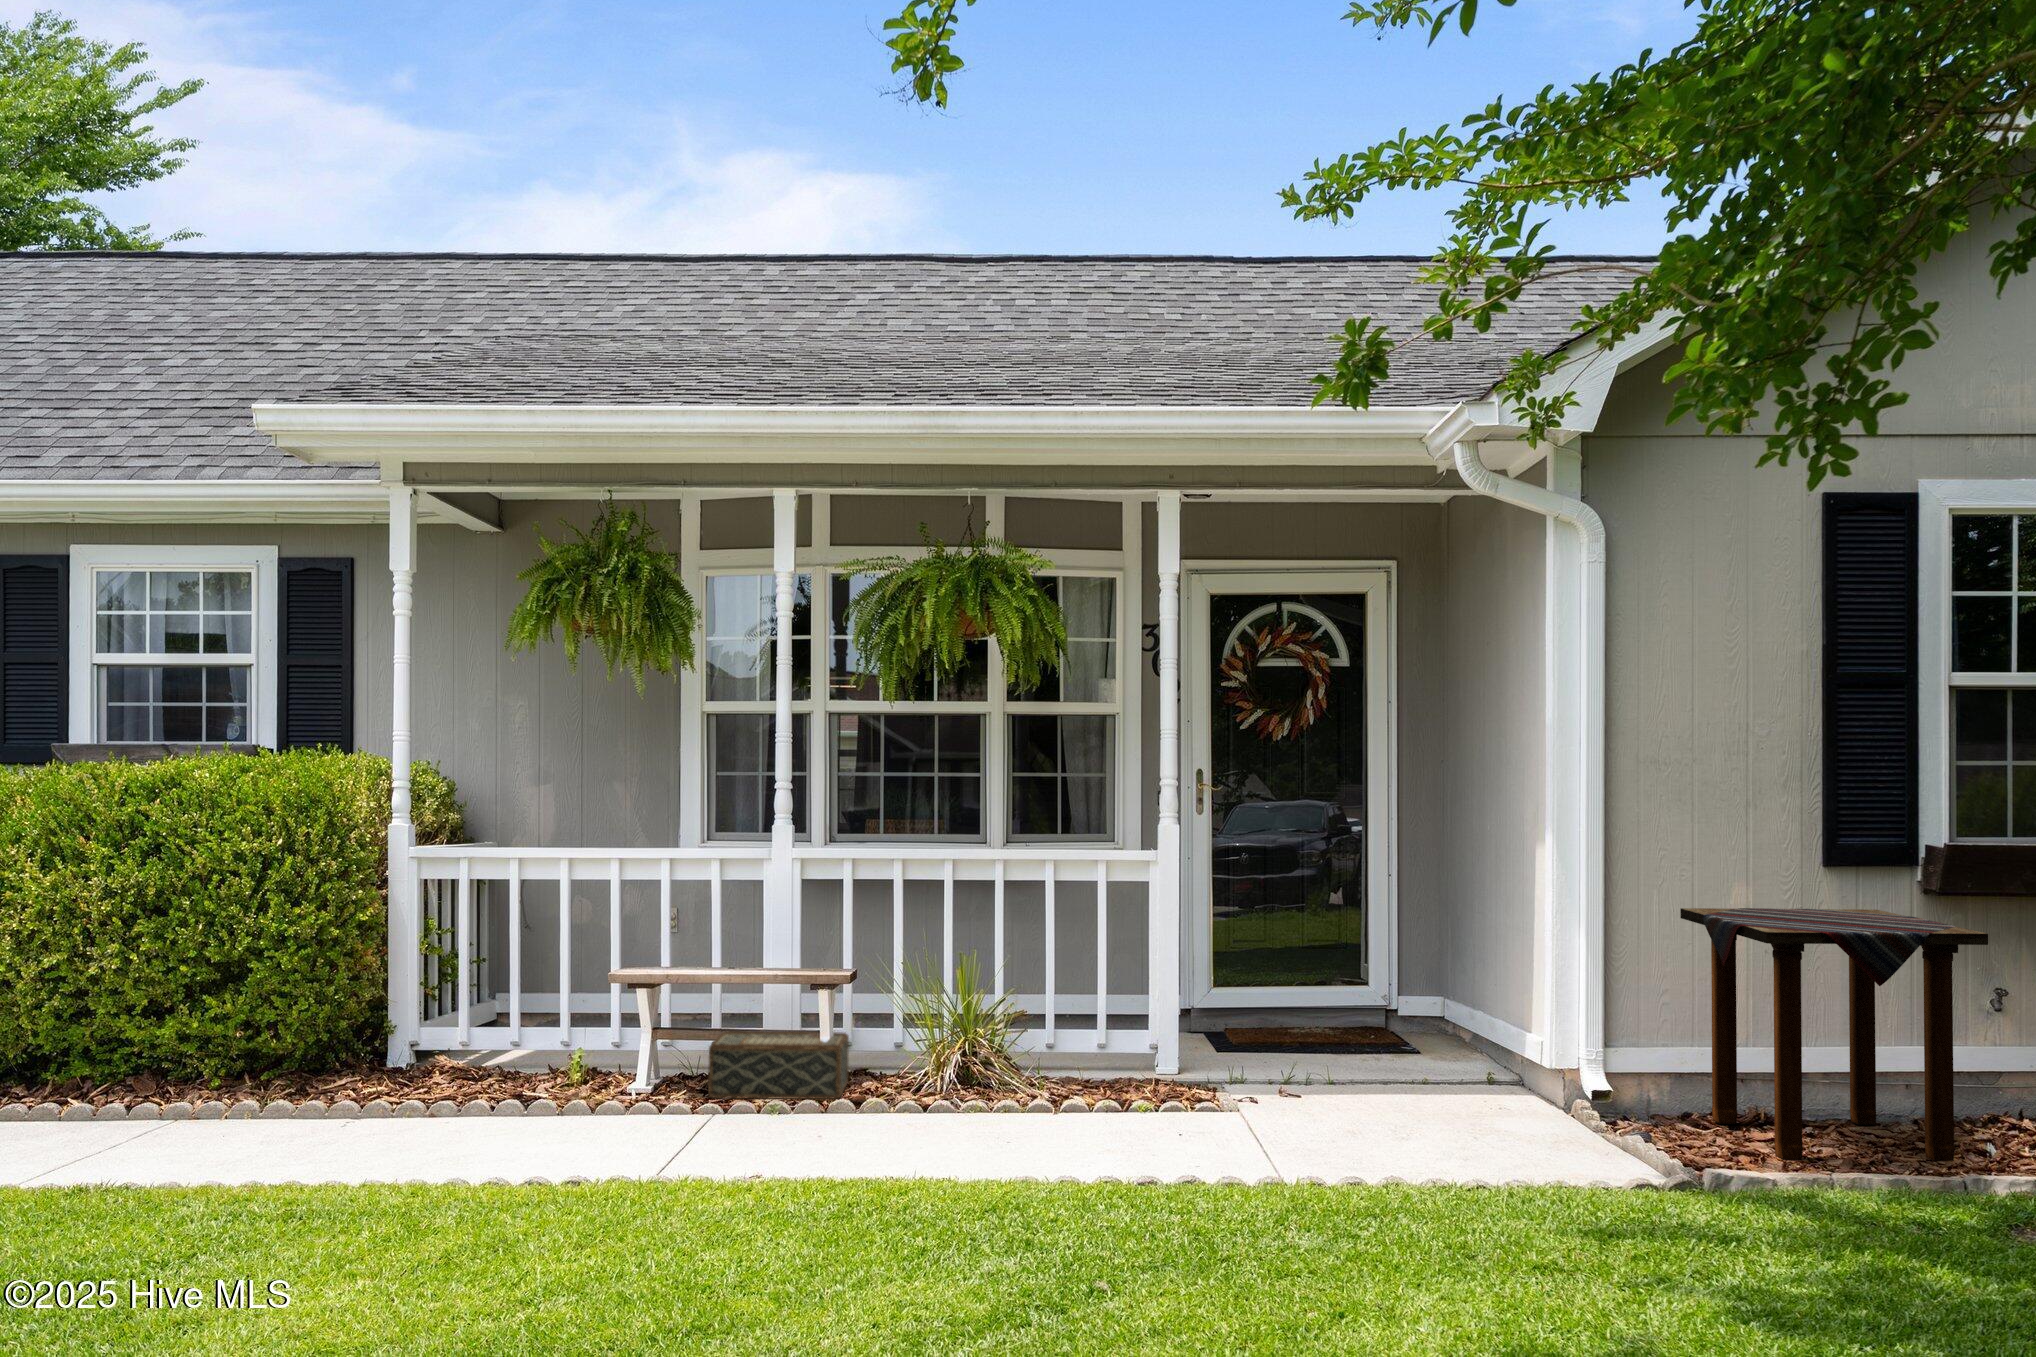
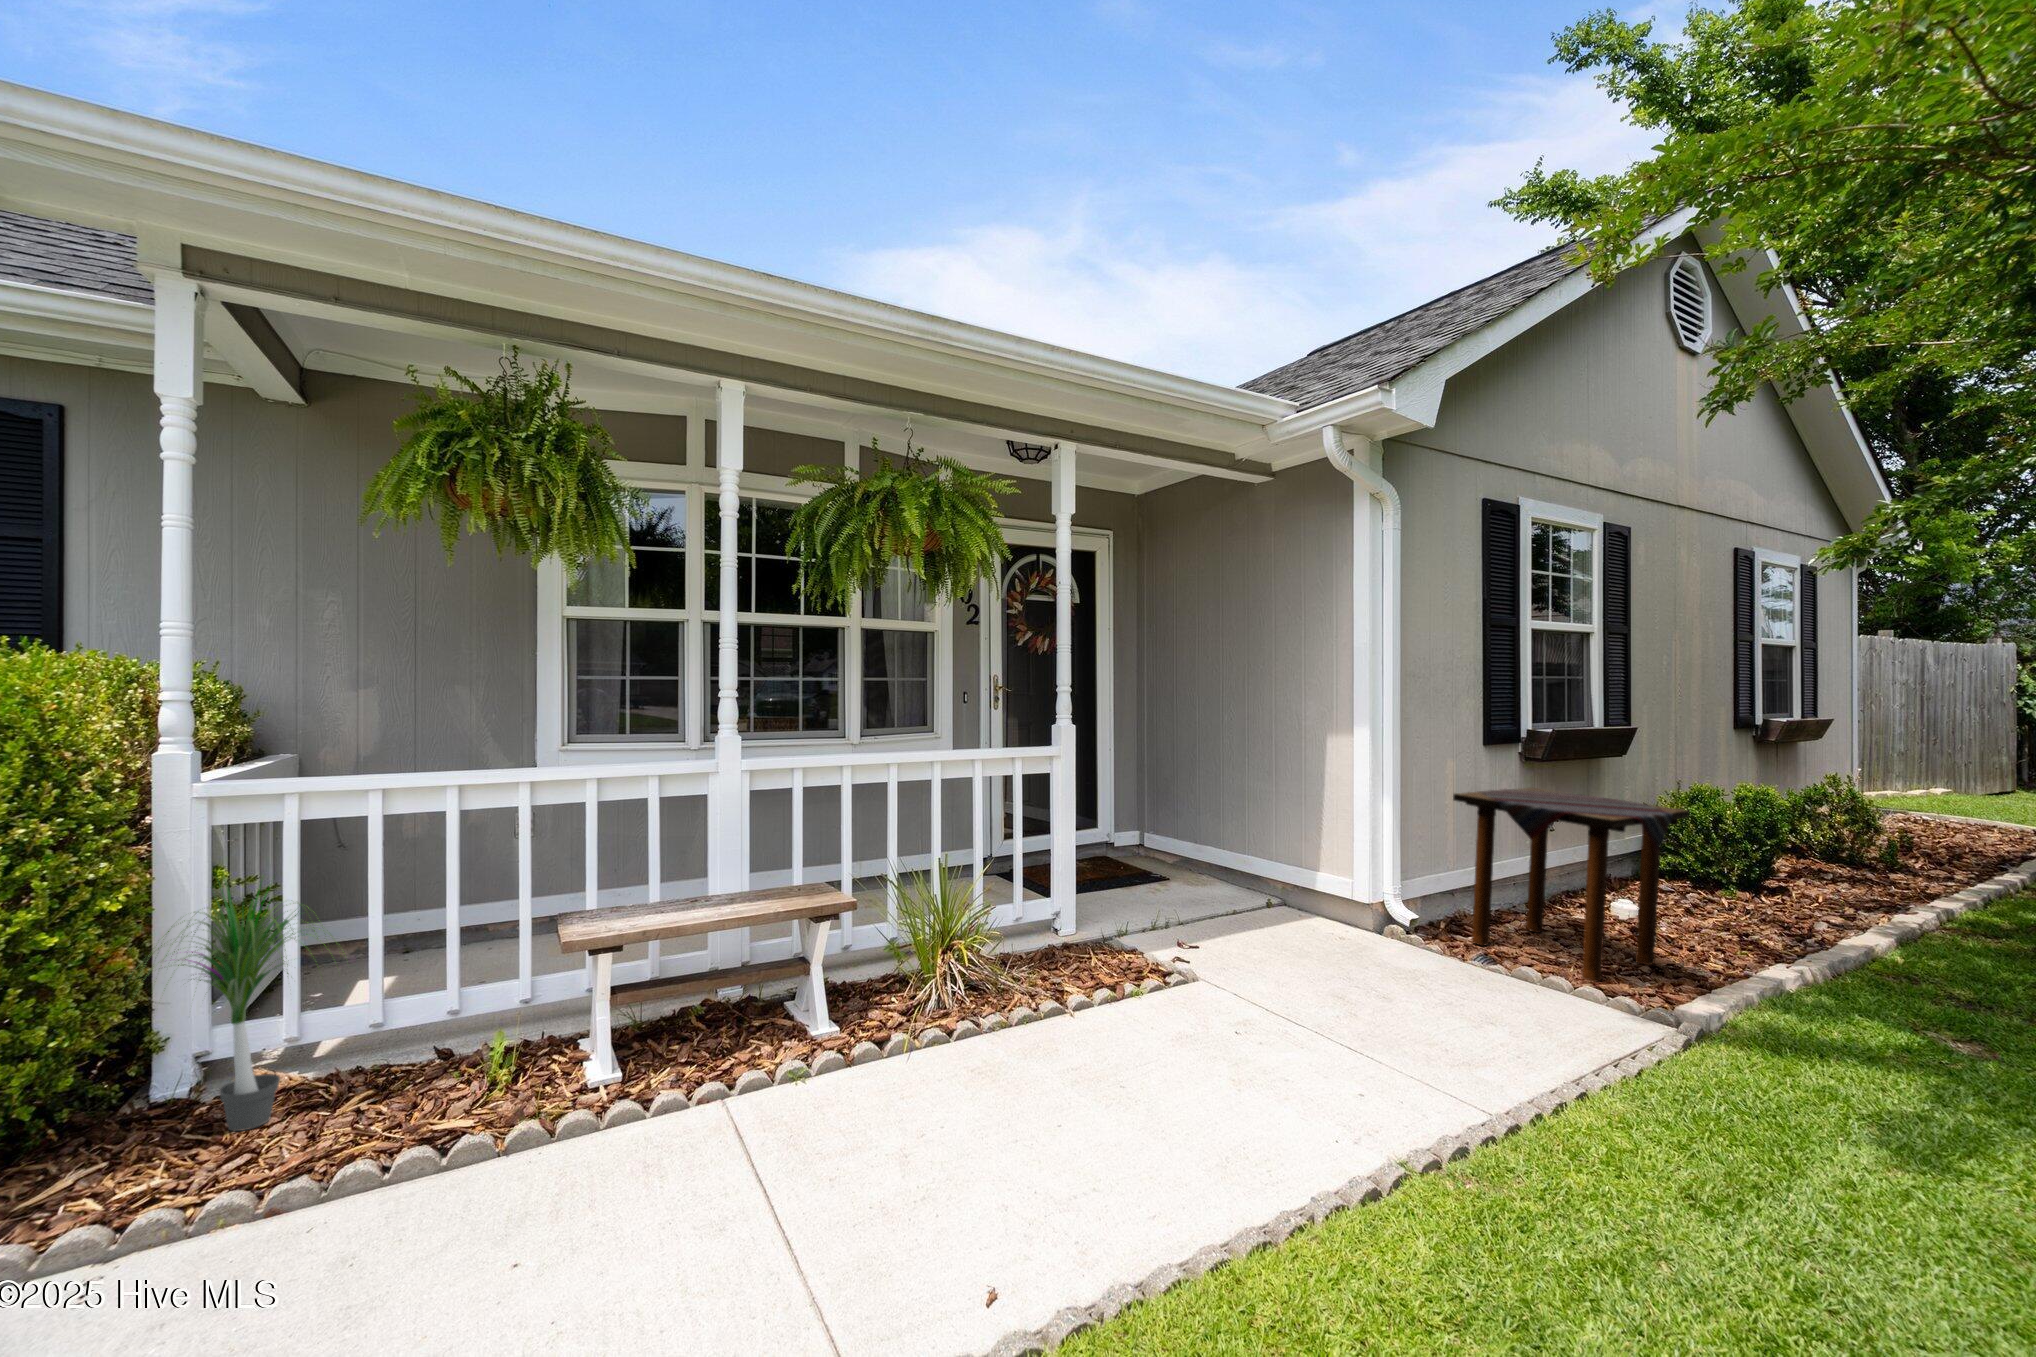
potted plant: none [366,903,490,1086] -> present [143,884,336,1131]
woven basket: present [708,1032,849,1099] -> none [681,959,846,1072]

